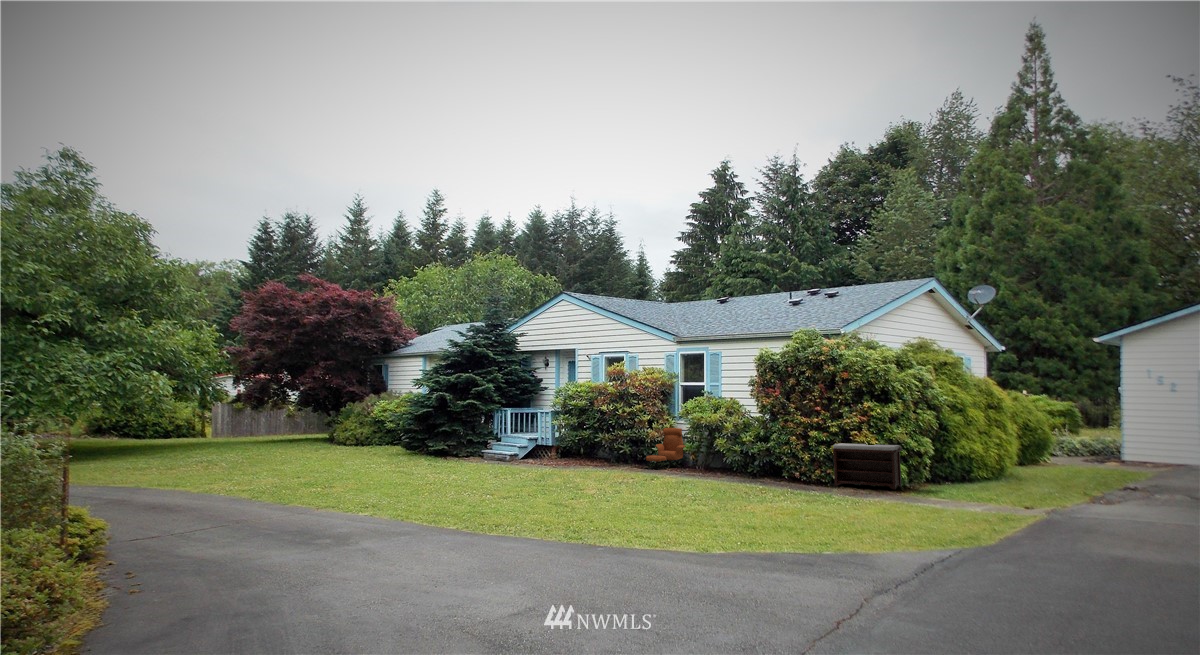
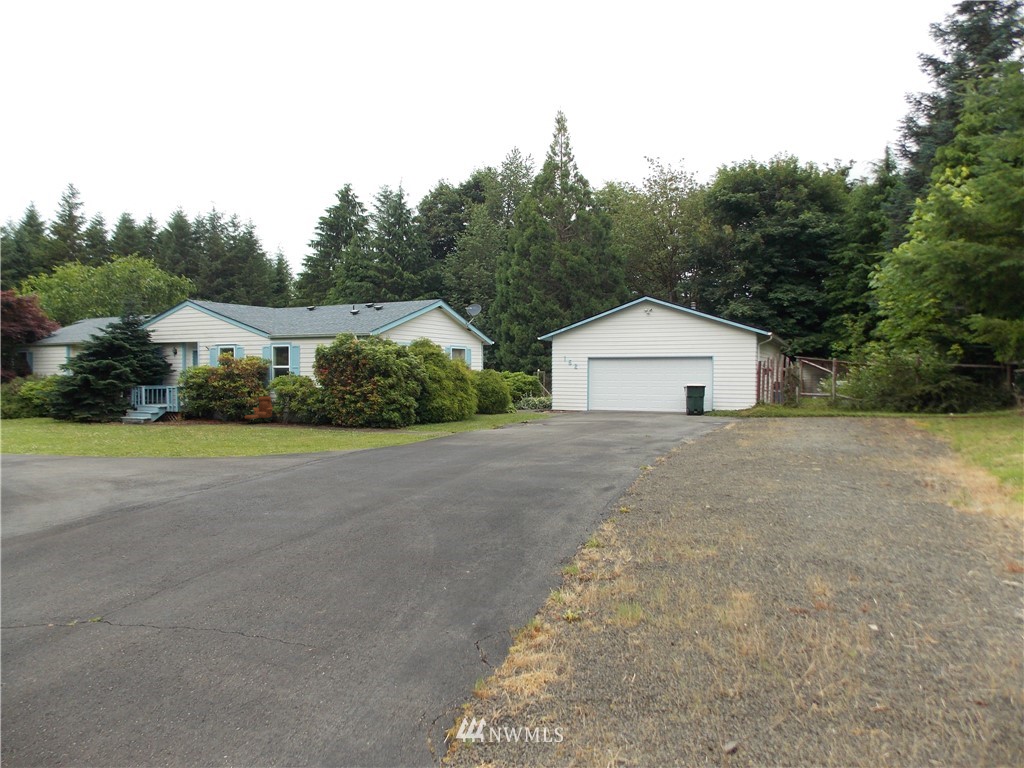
bench: present [831,443,902,490] -> none [355,402,395,427]

